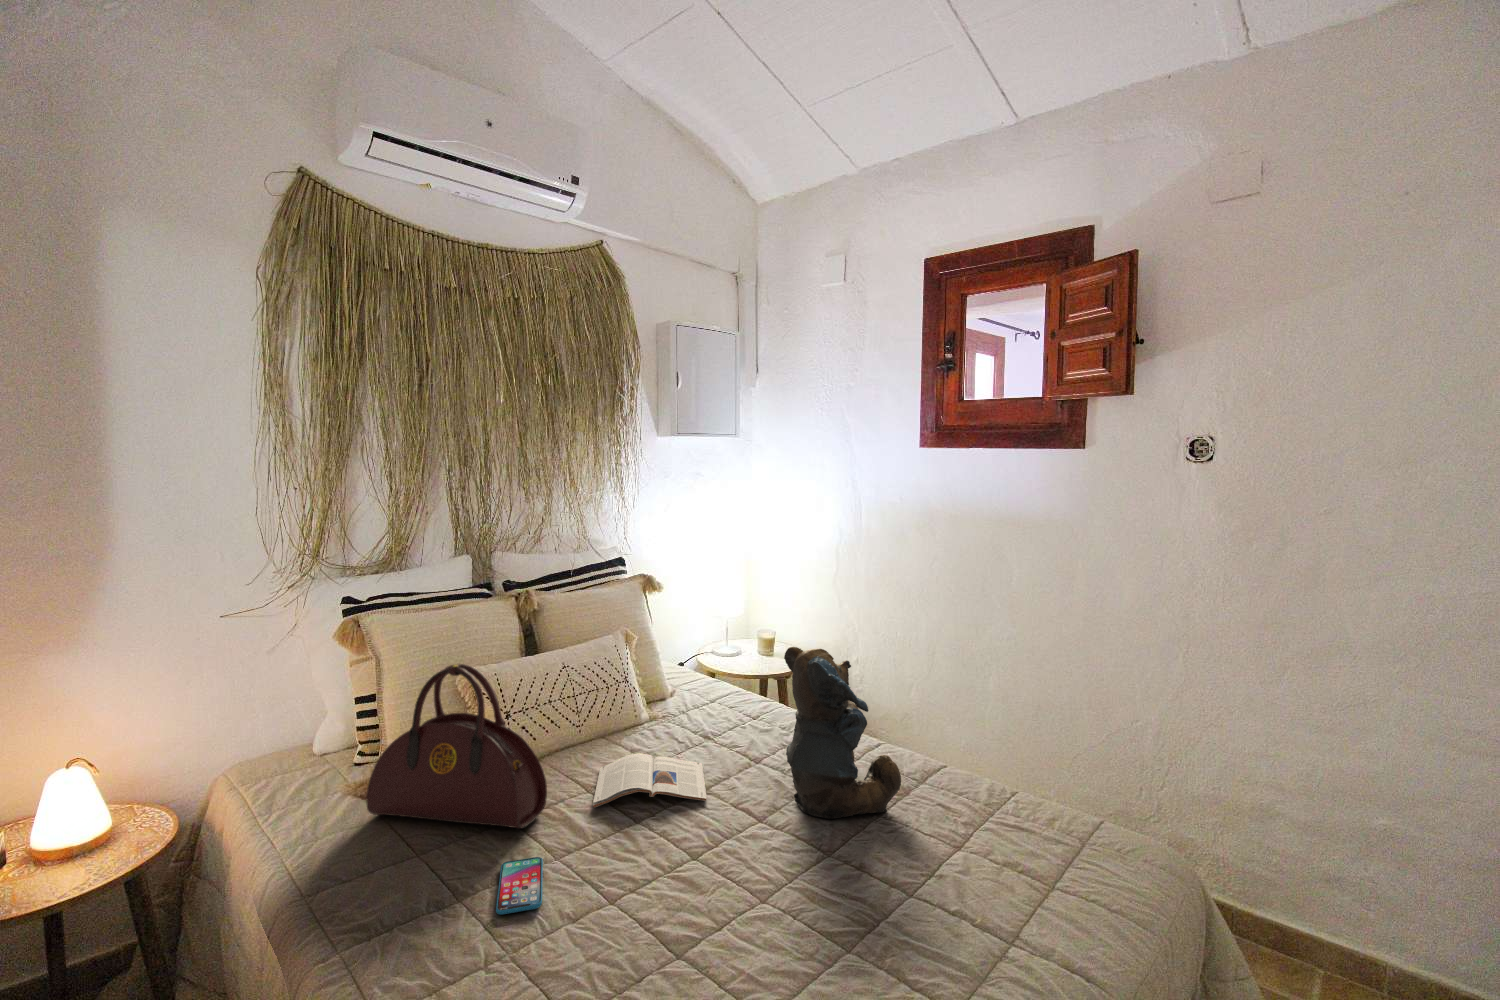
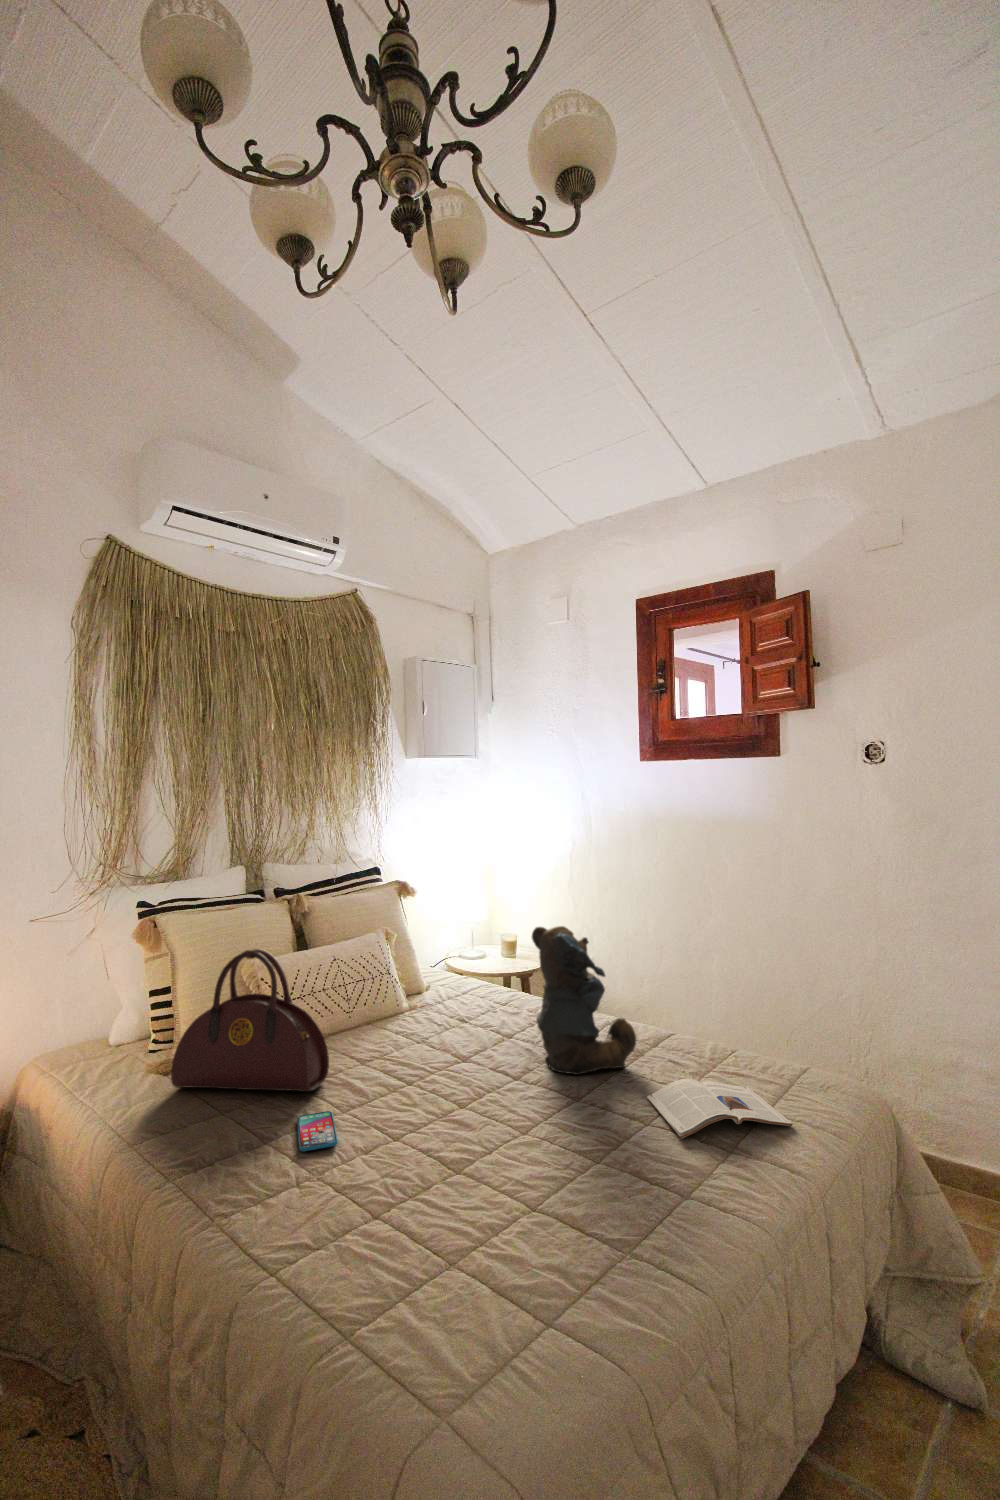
magazine: present [593,753,707,808] -> present [647,1078,793,1139]

